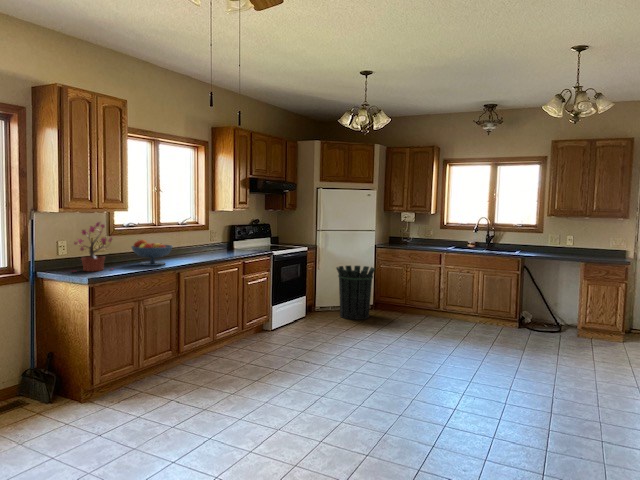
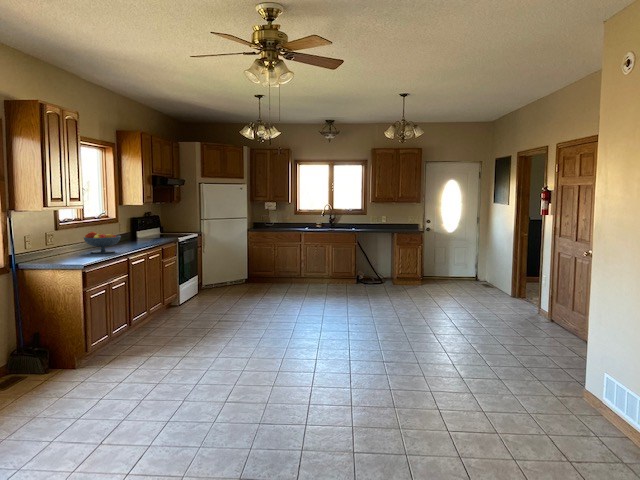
potted plant: present [74,222,112,271] -> none [43,217,83,262]
waste bin: present [336,266,375,320] -> none [219,247,252,291]

